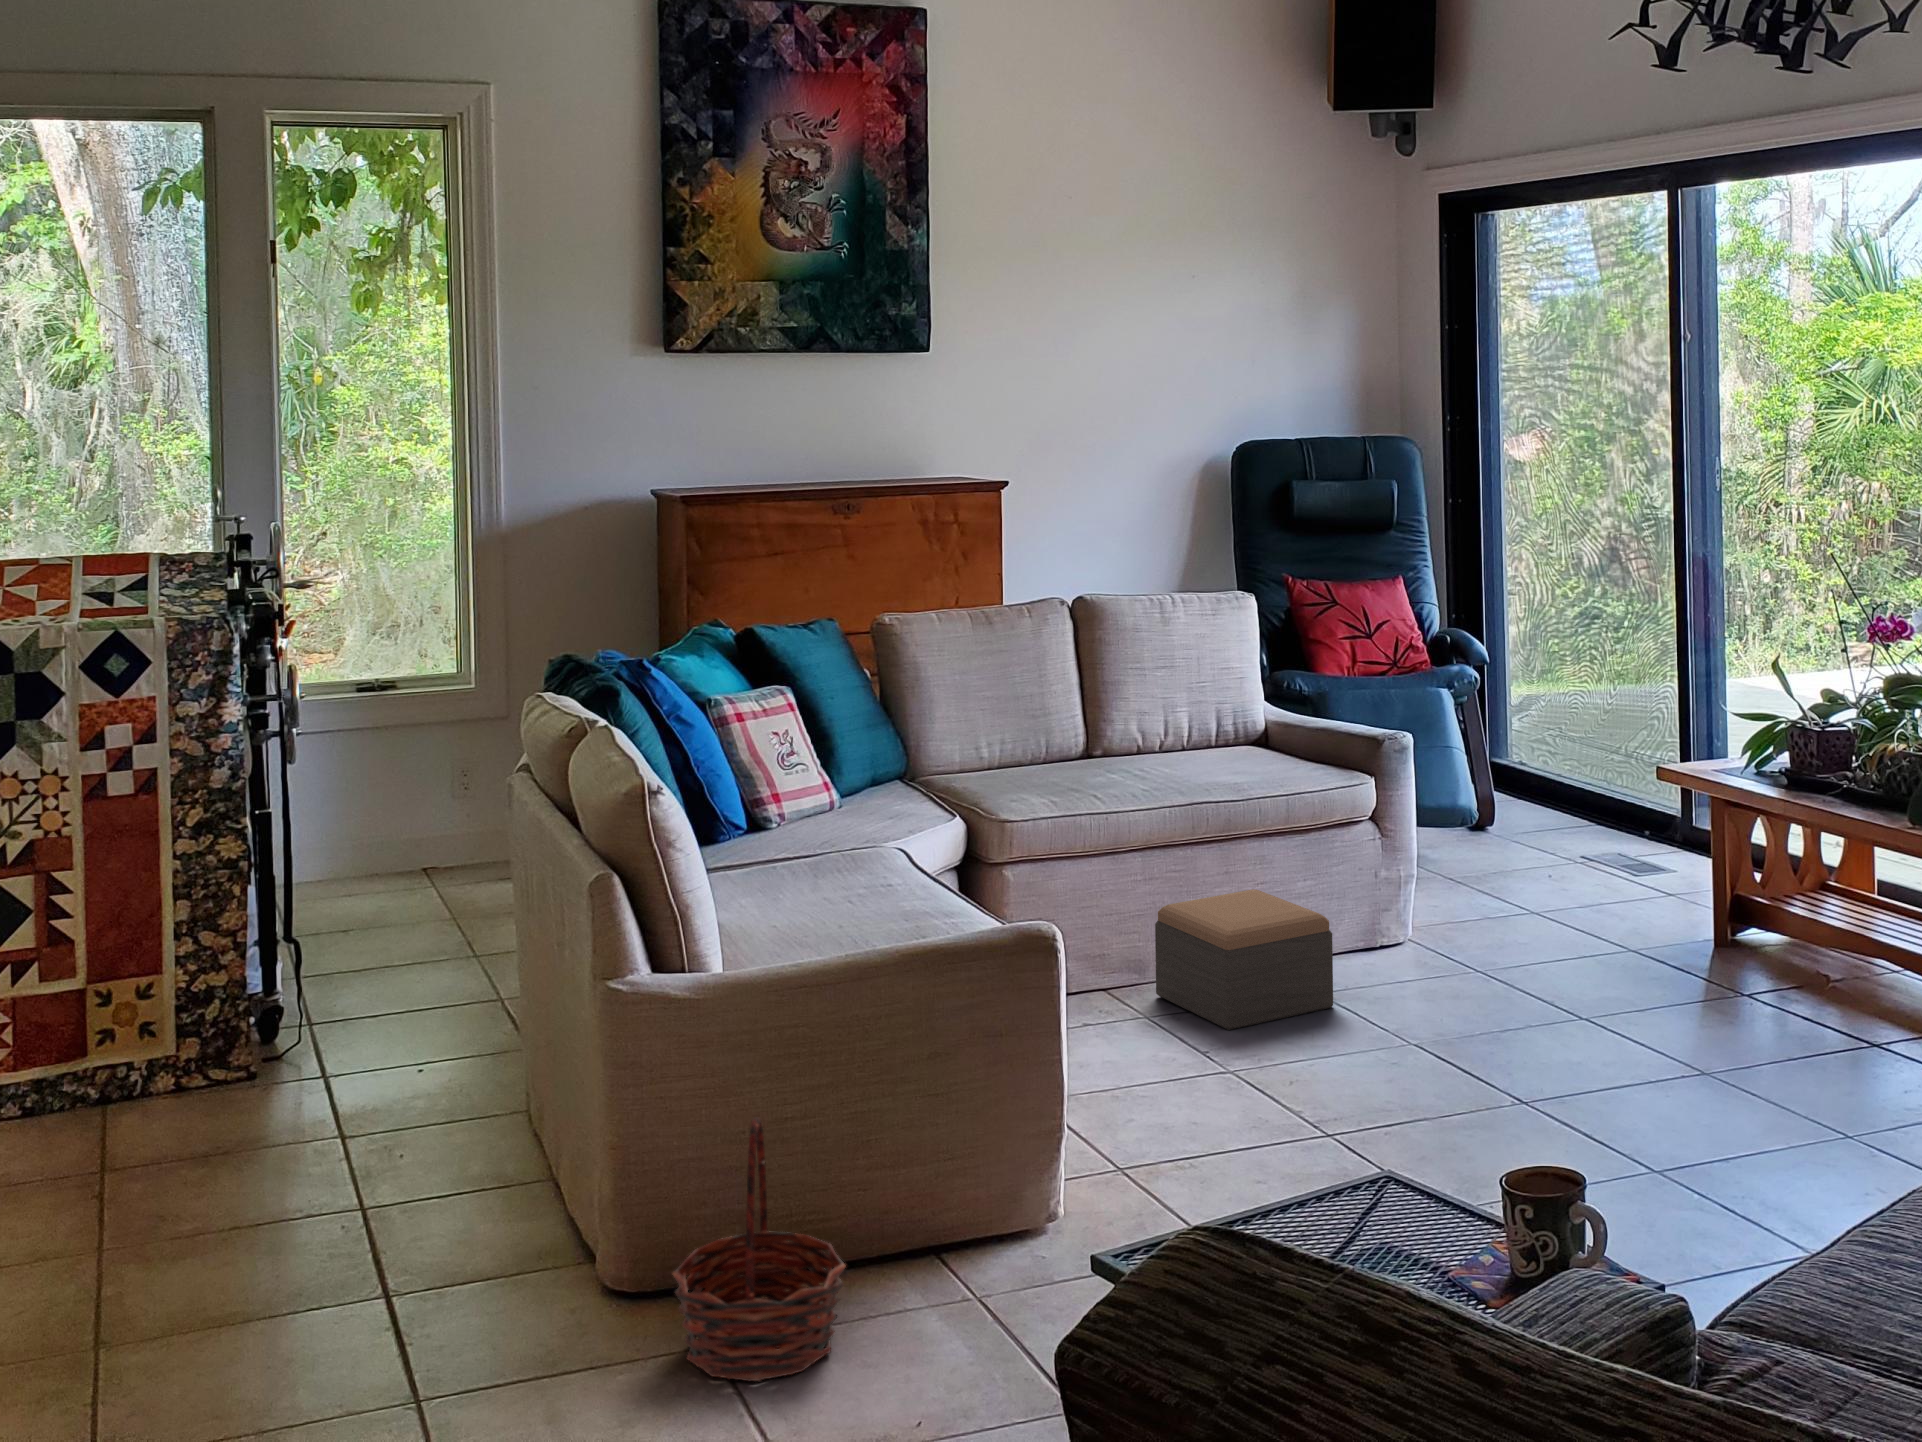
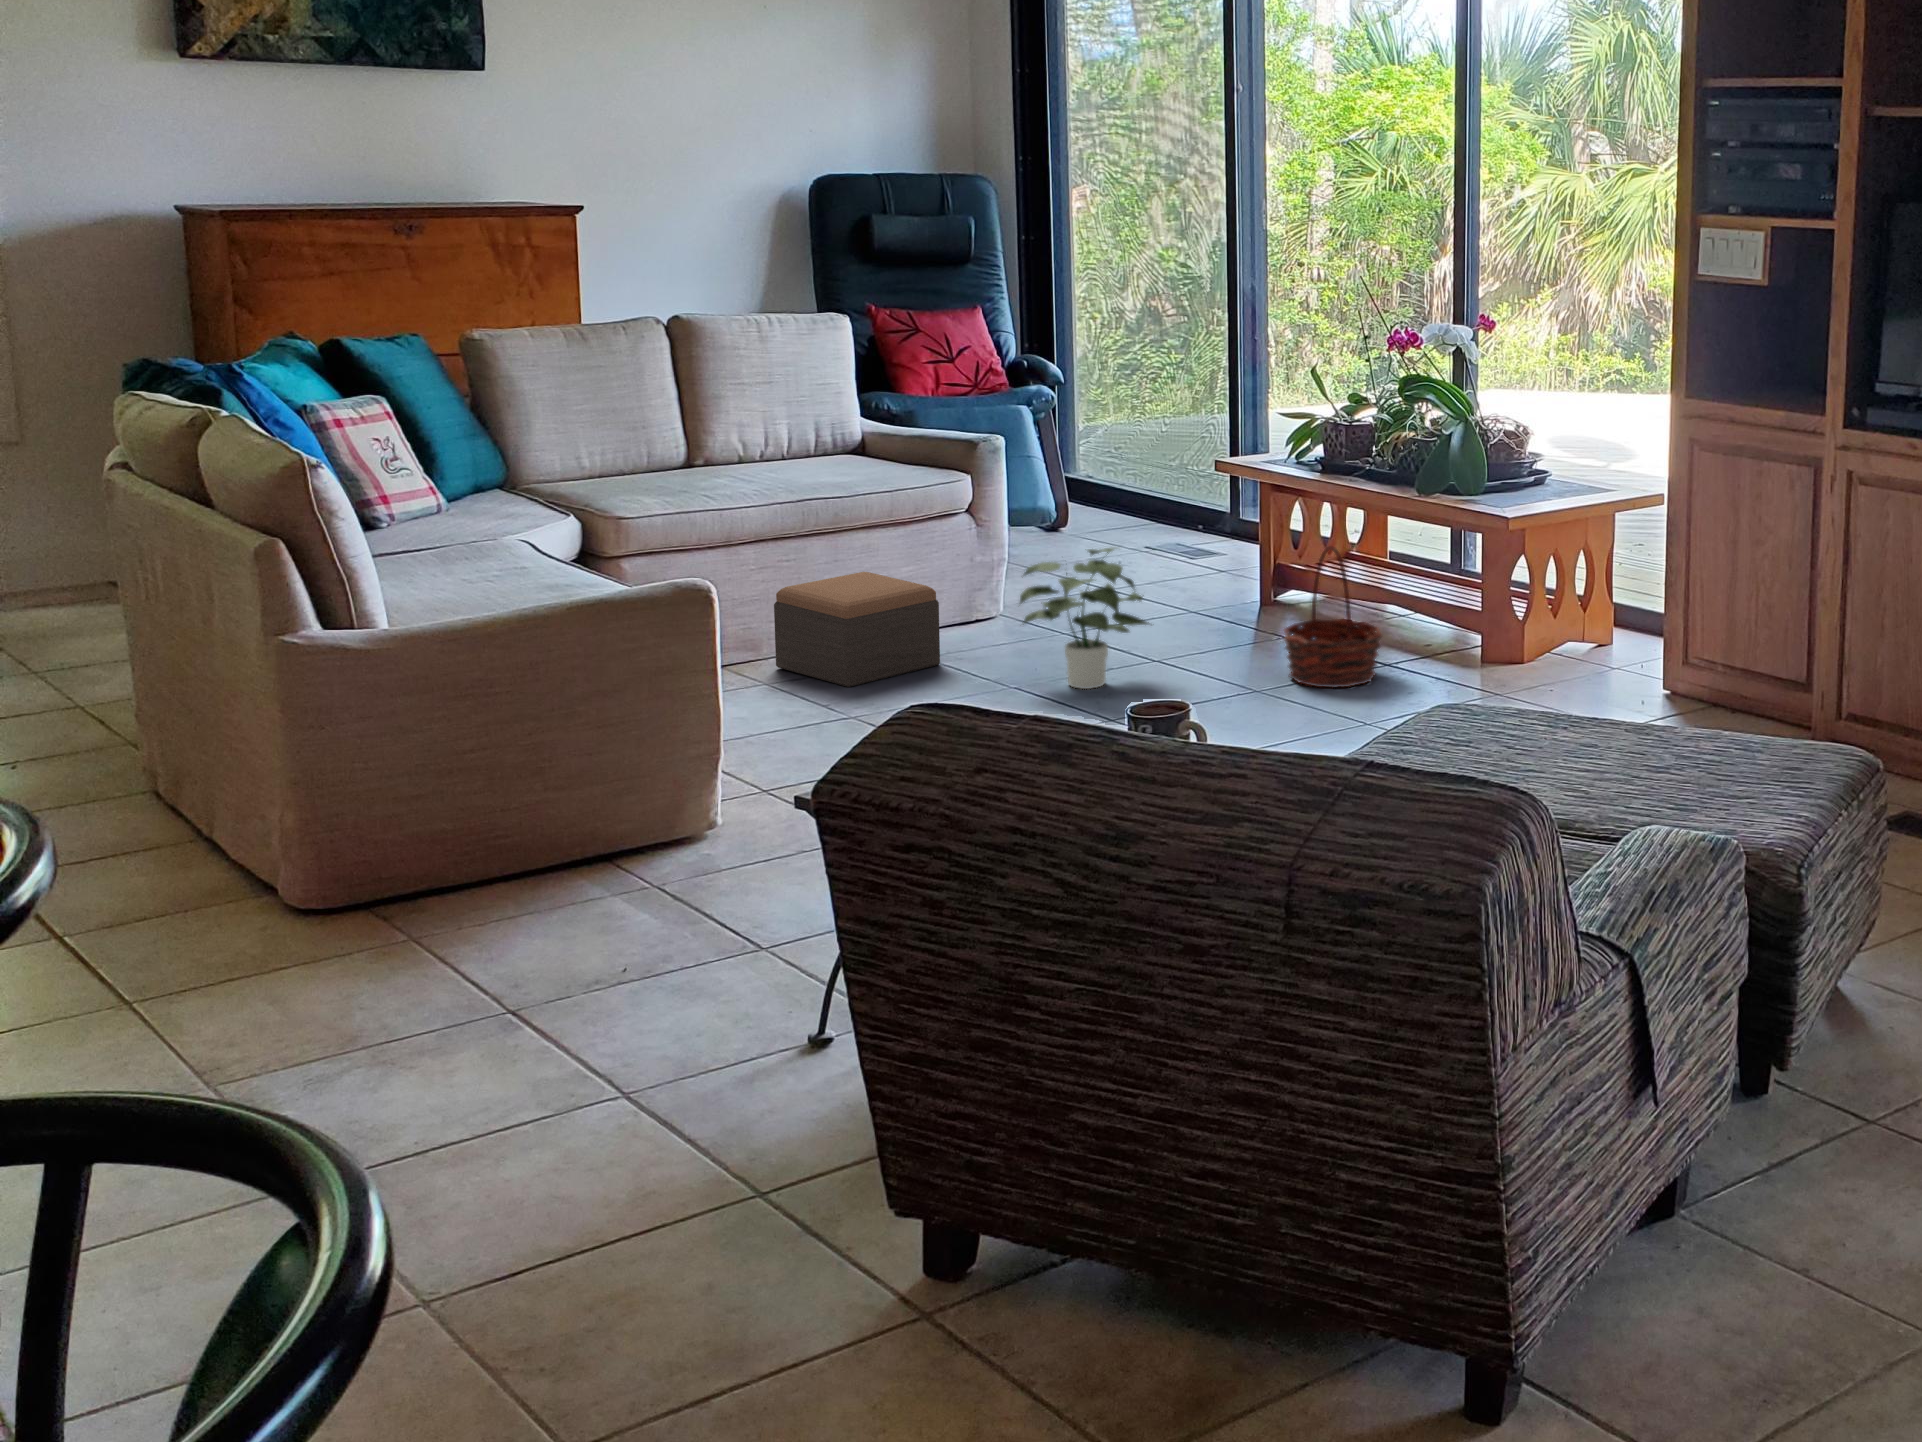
potted plant: none [1417,885,1581,1059] -> present [1020,548,1149,689]
basket: present [673,1117,845,1382] -> present [1284,546,1382,687]

